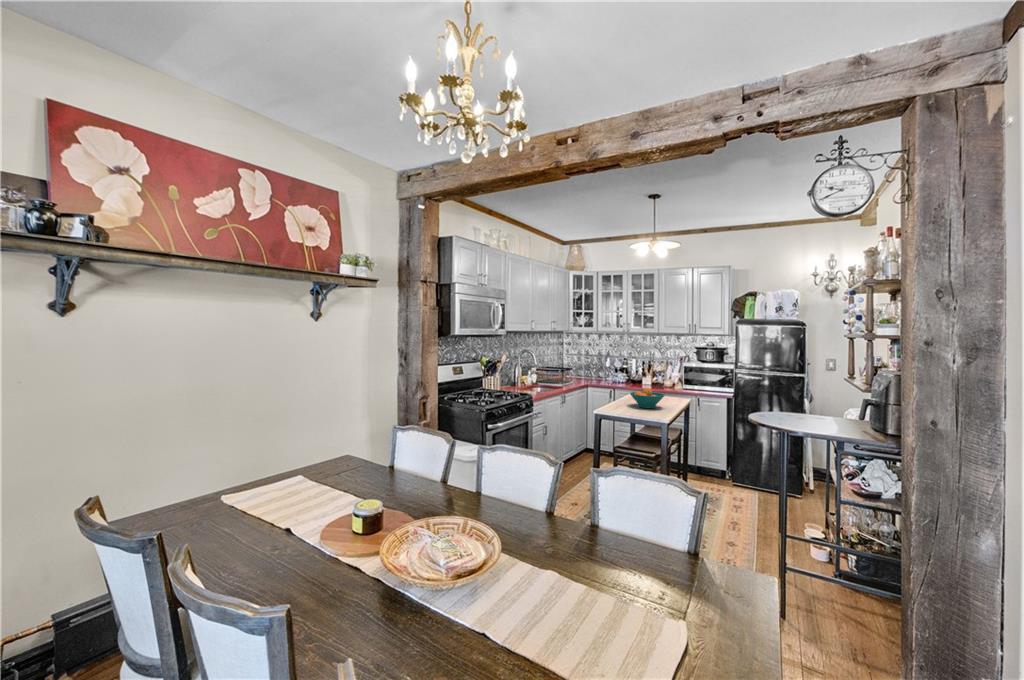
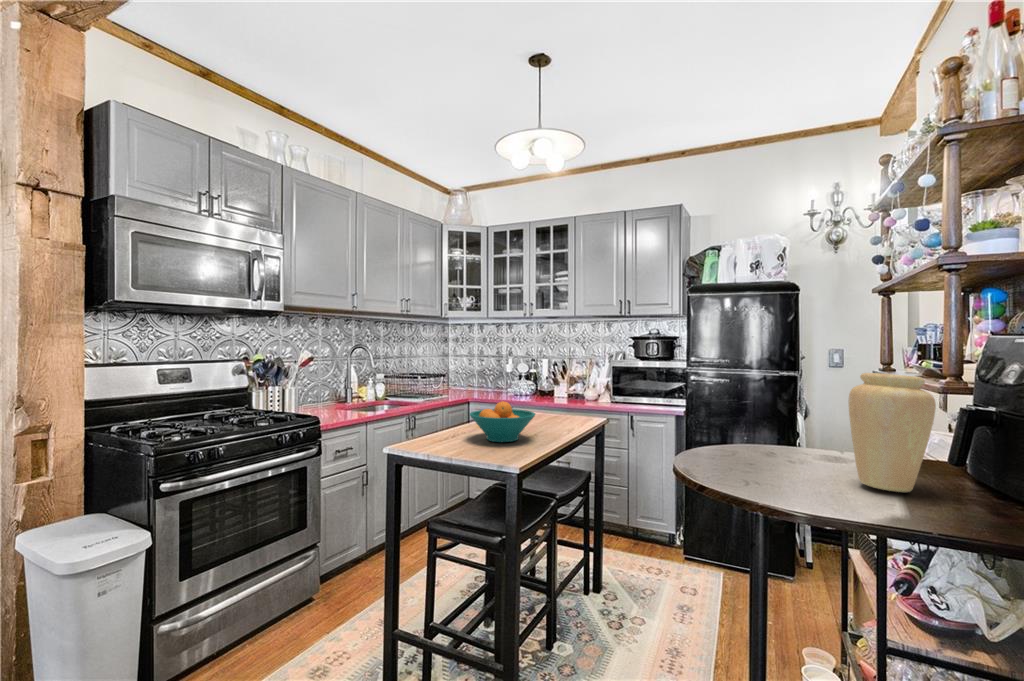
vase: none [826,380,861,427] -> present [849,373,936,492]

